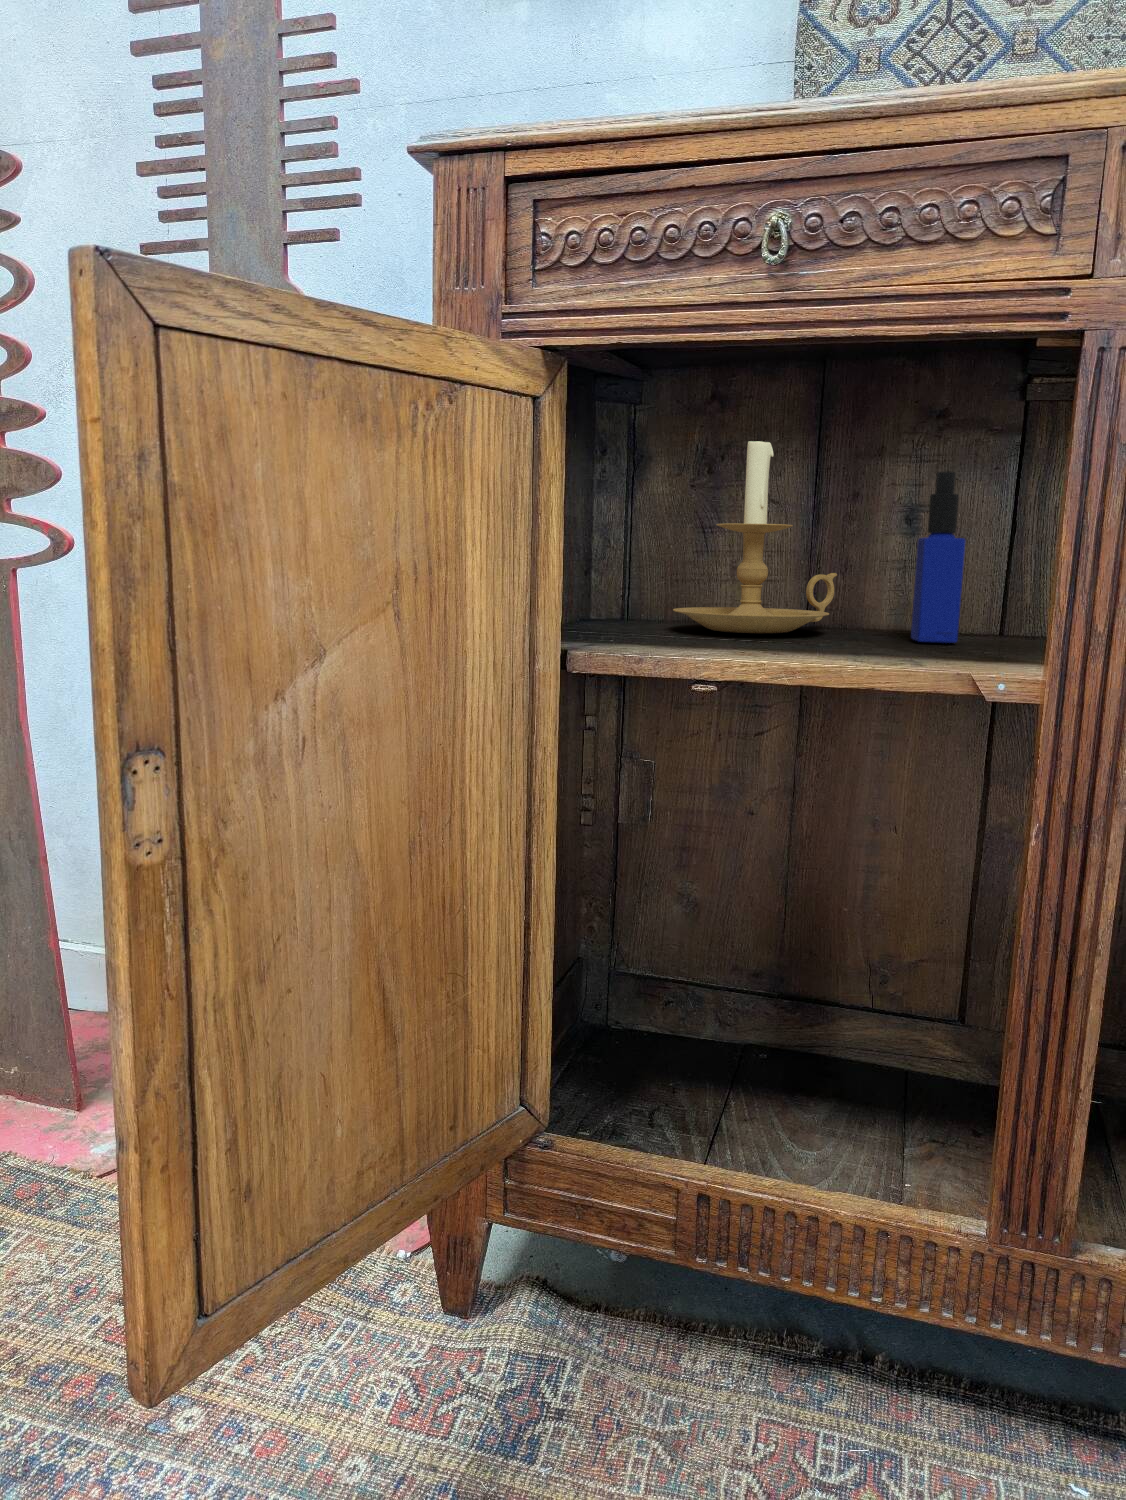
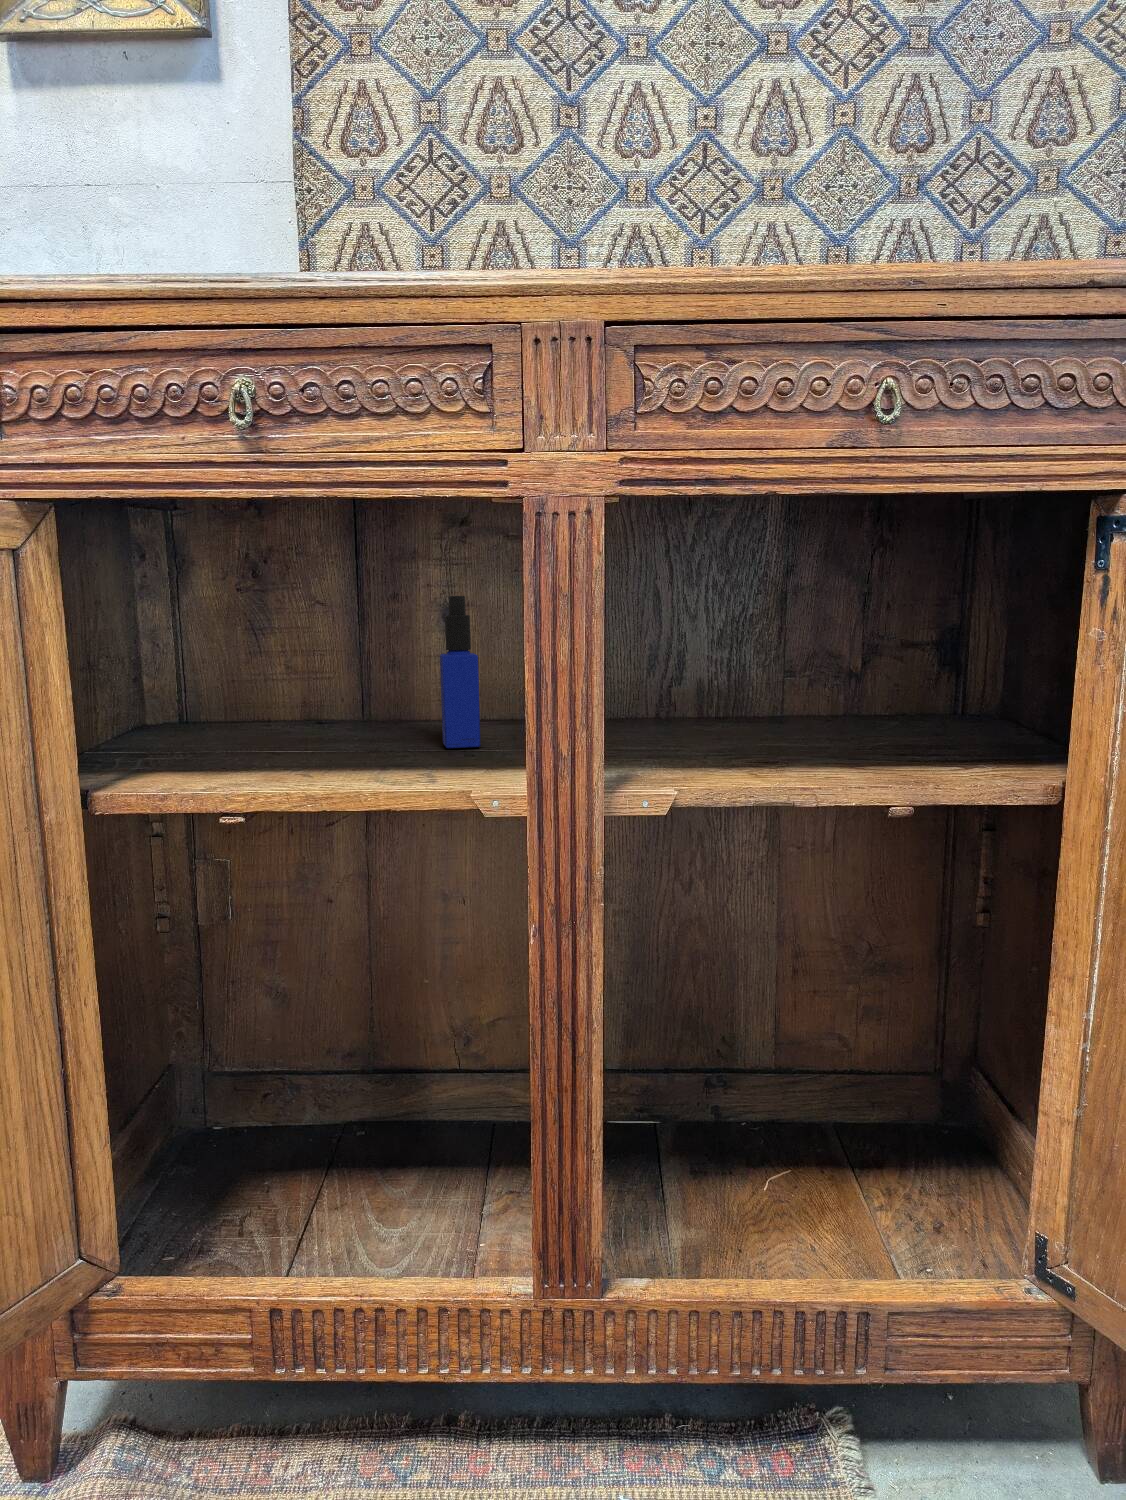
candle holder: present [673,432,837,633] -> none [221,560,380,749]

